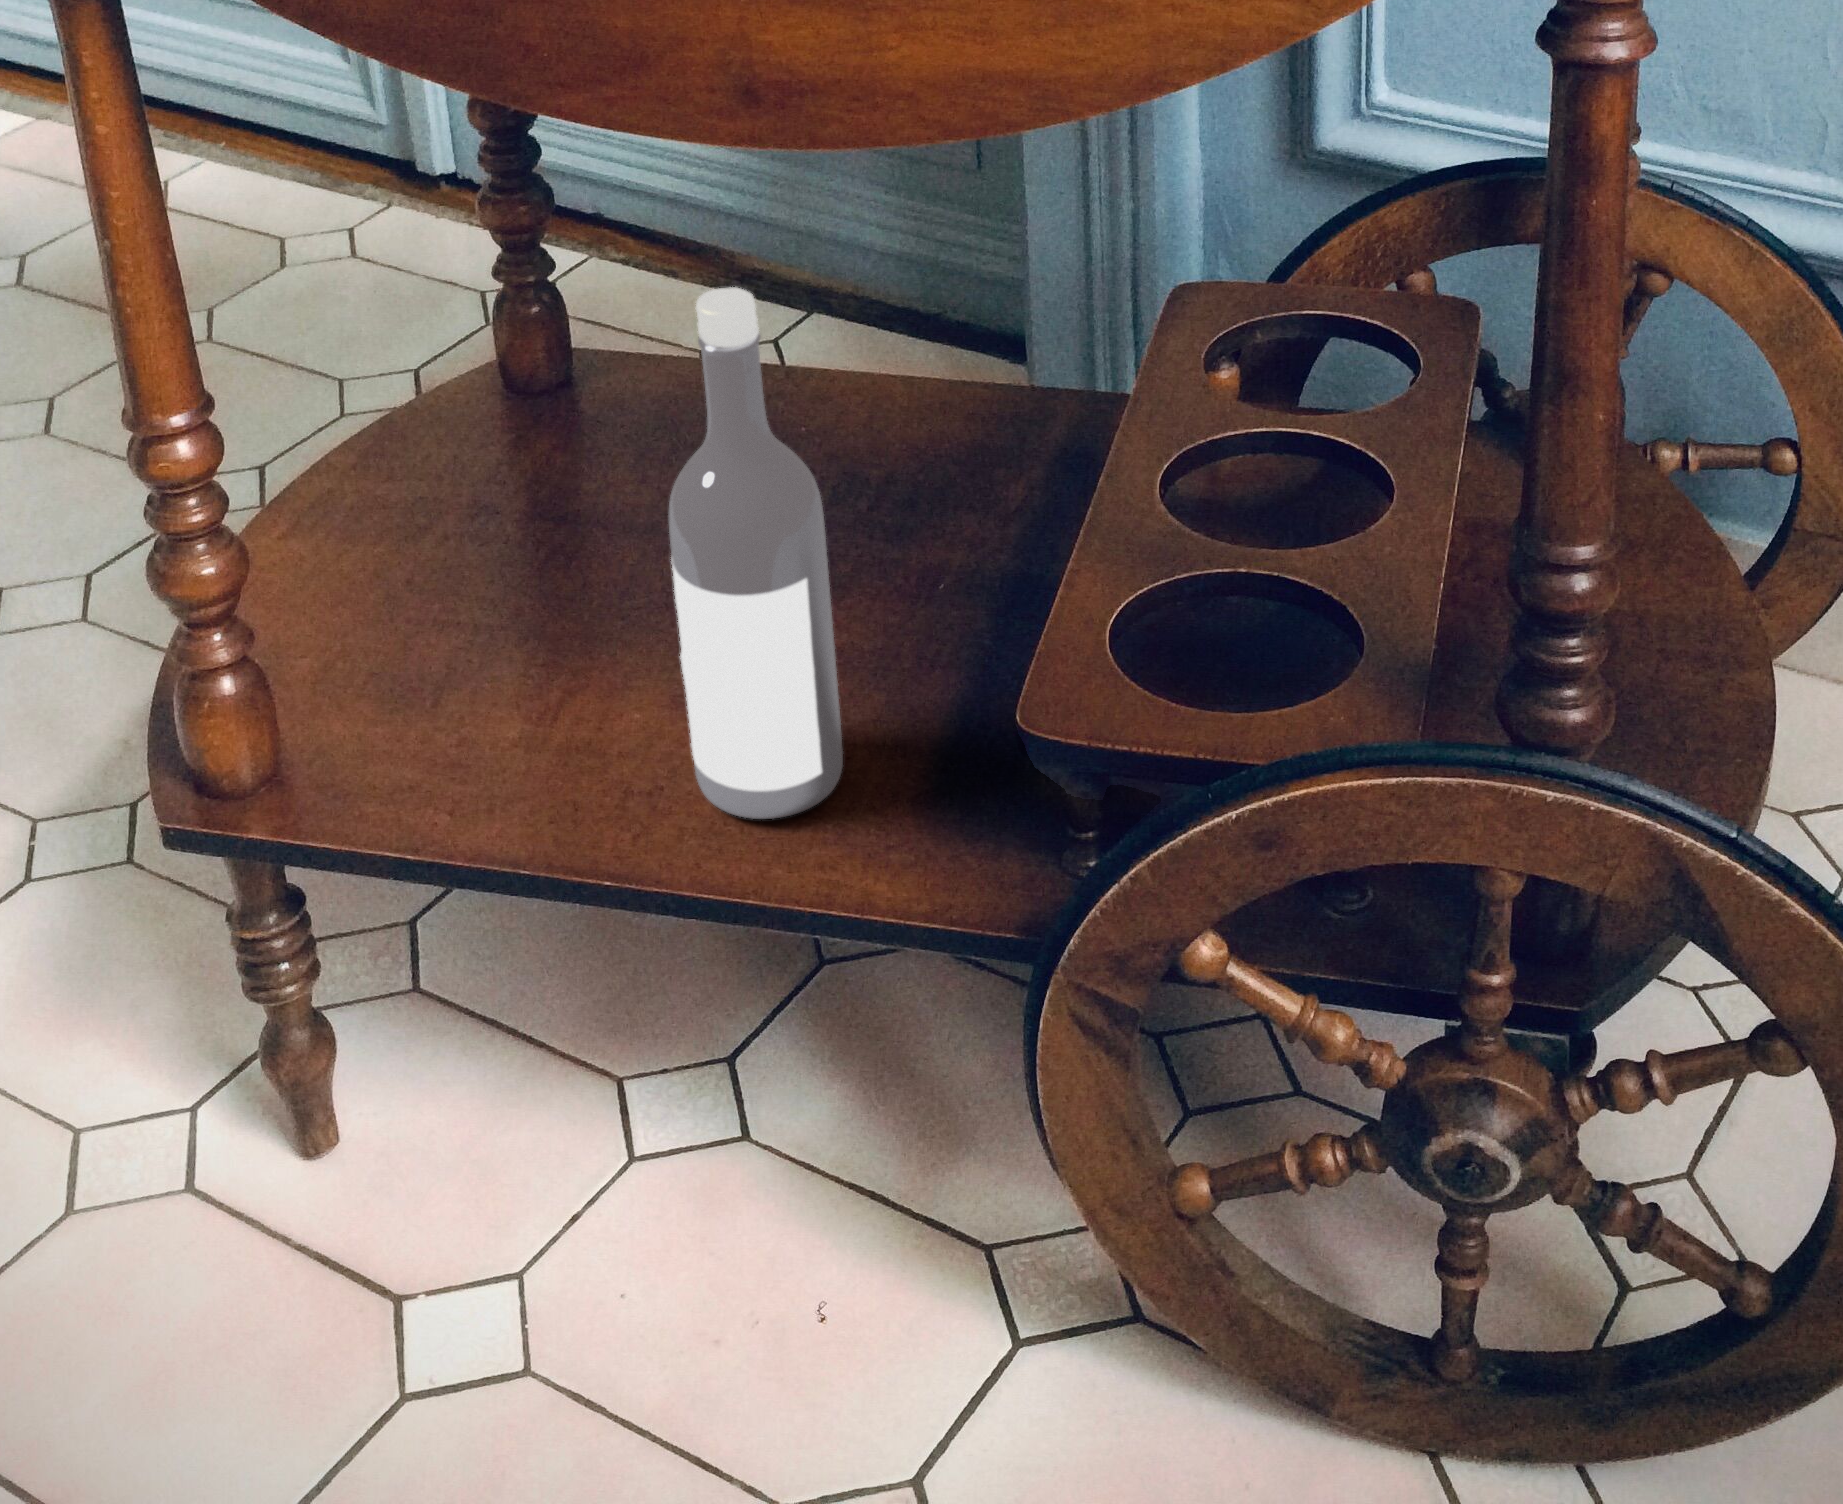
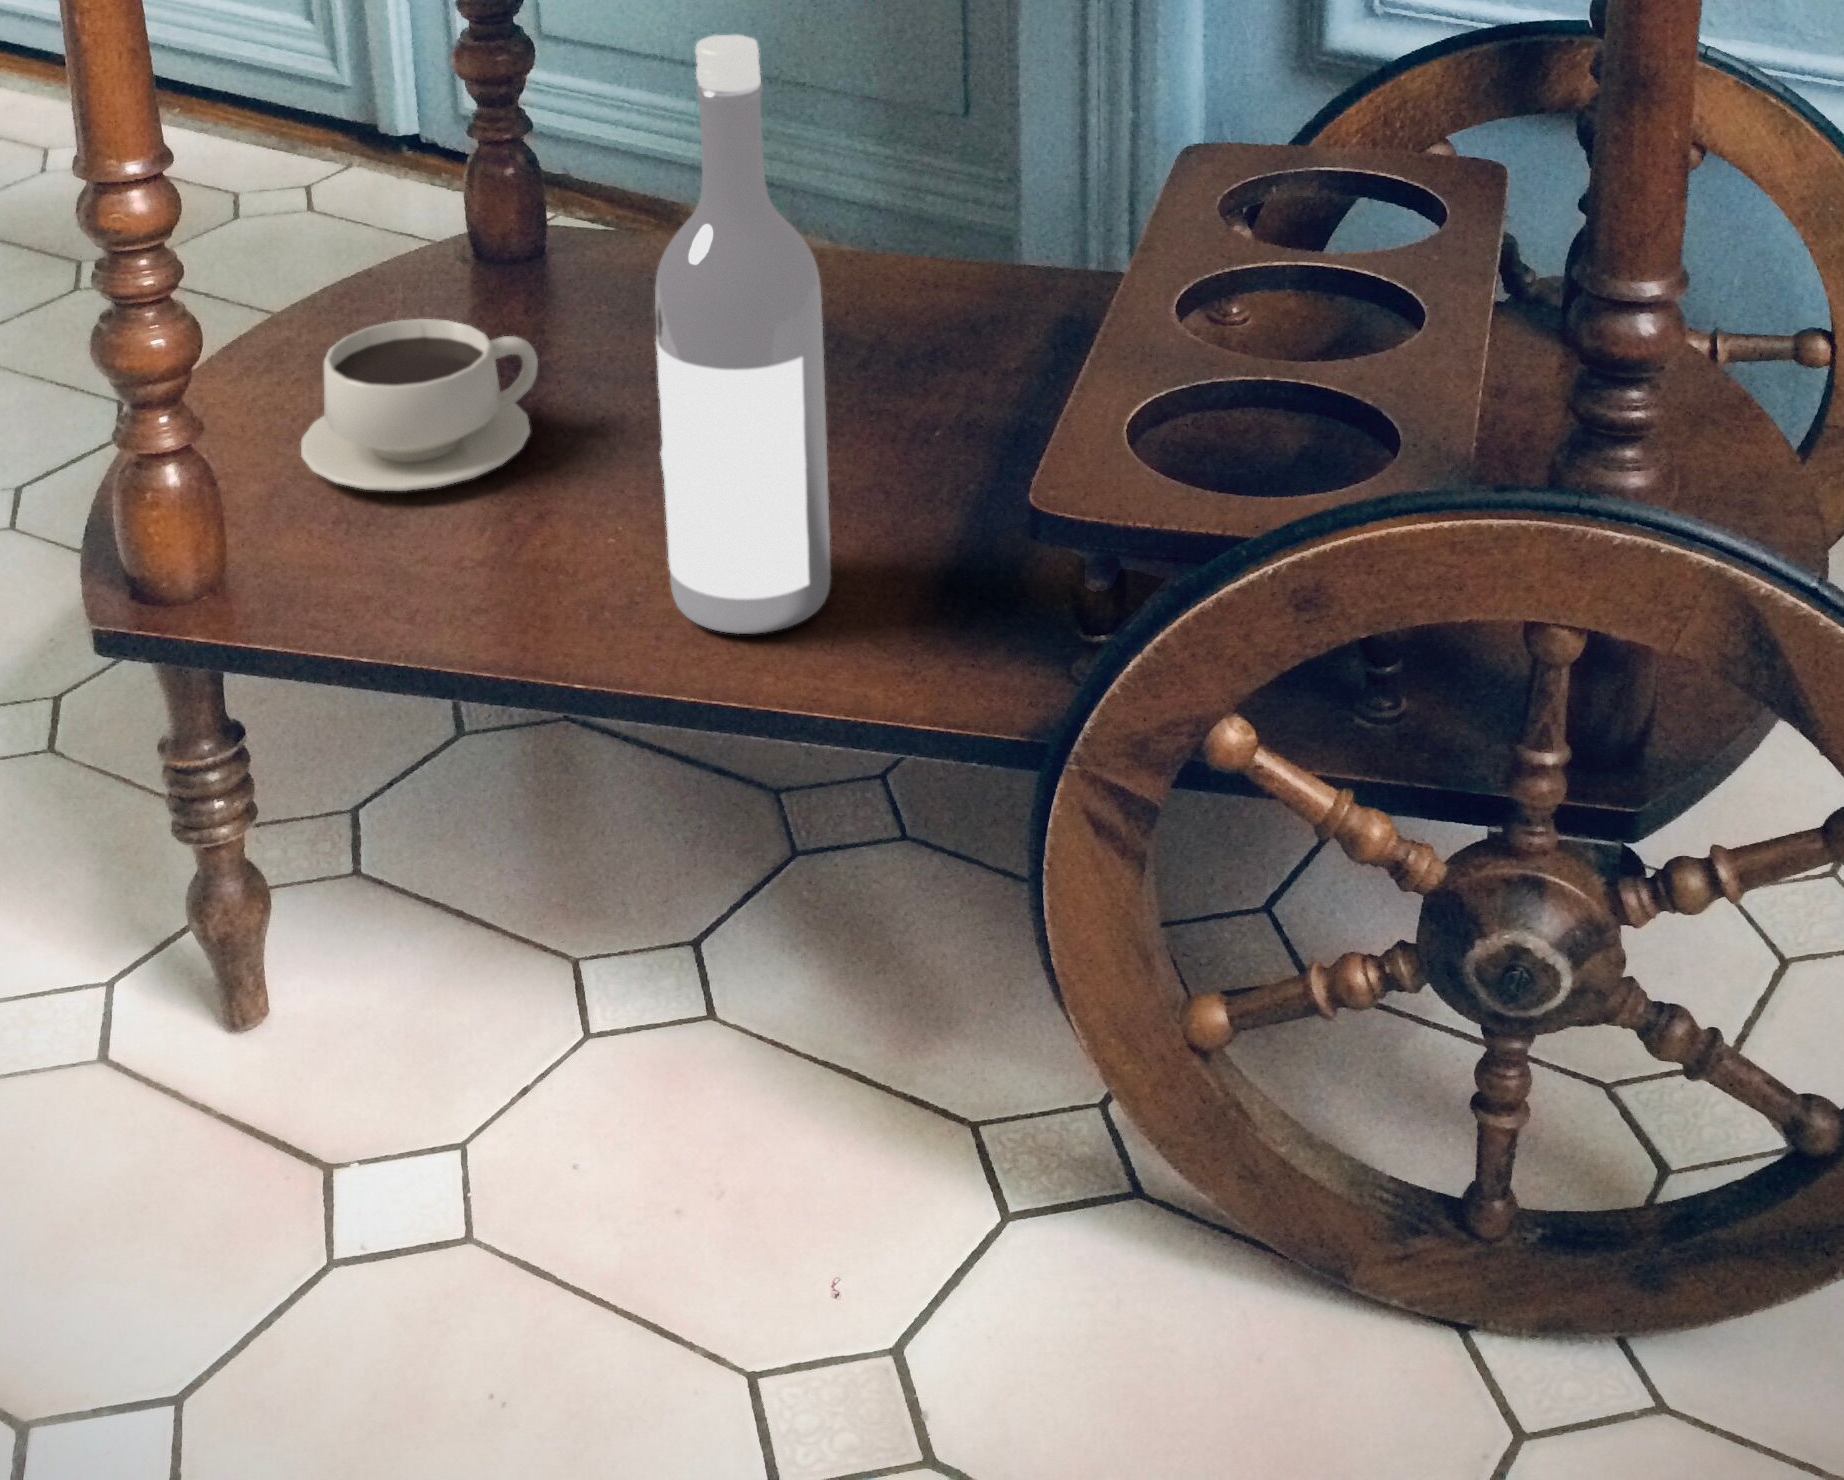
teacup: none [351,486,569,664] -> present [301,319,538,491]

